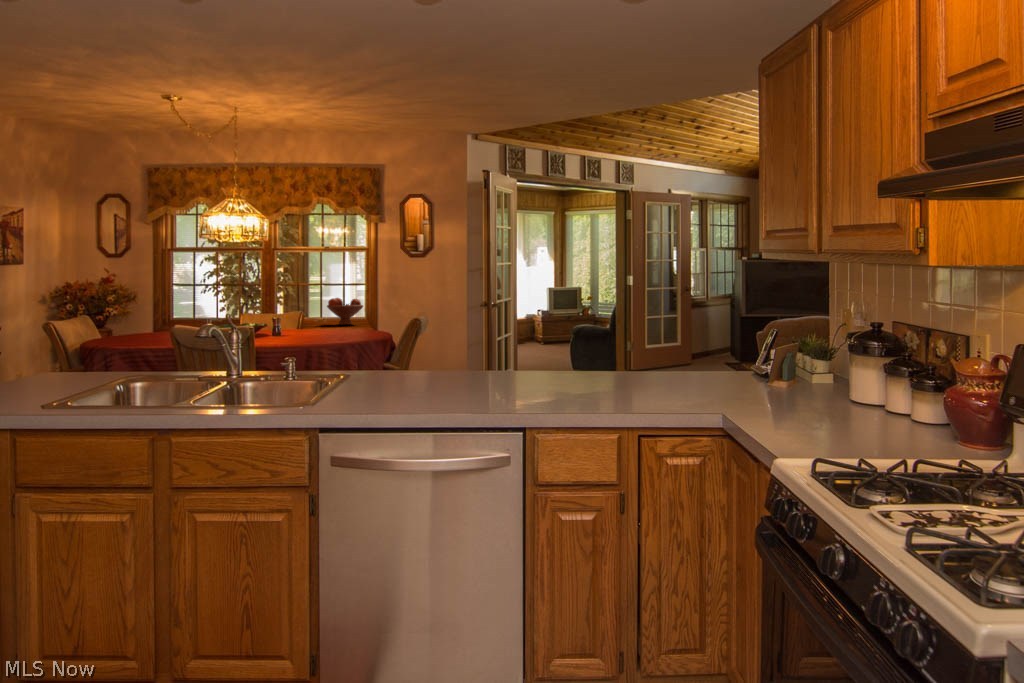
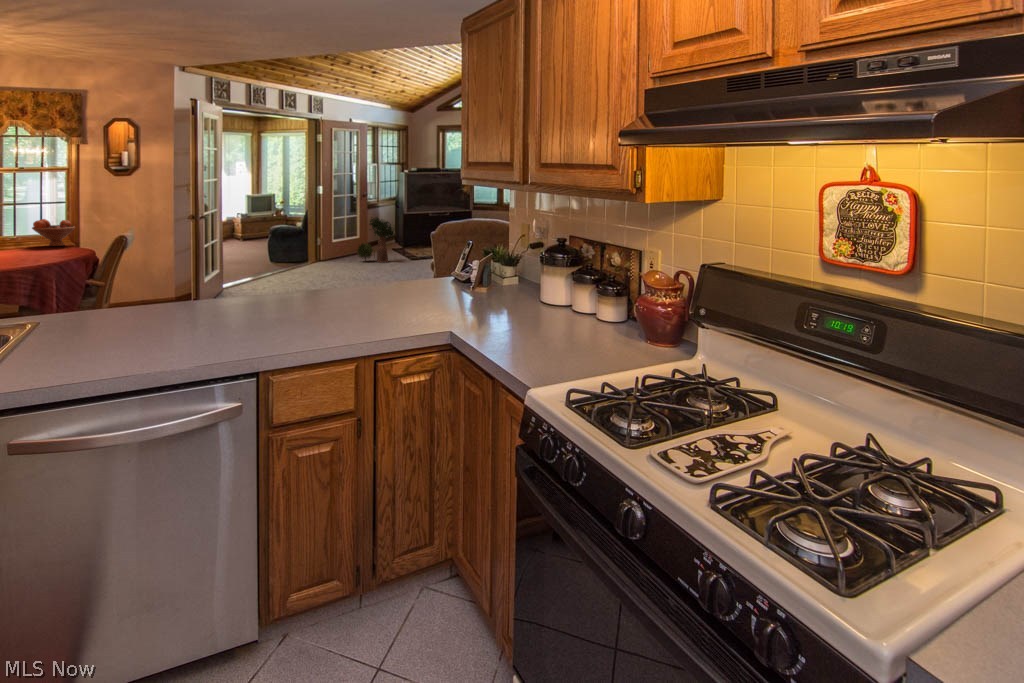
potted plant: none [667,308,720,368] -> present [357,217,395,263]

